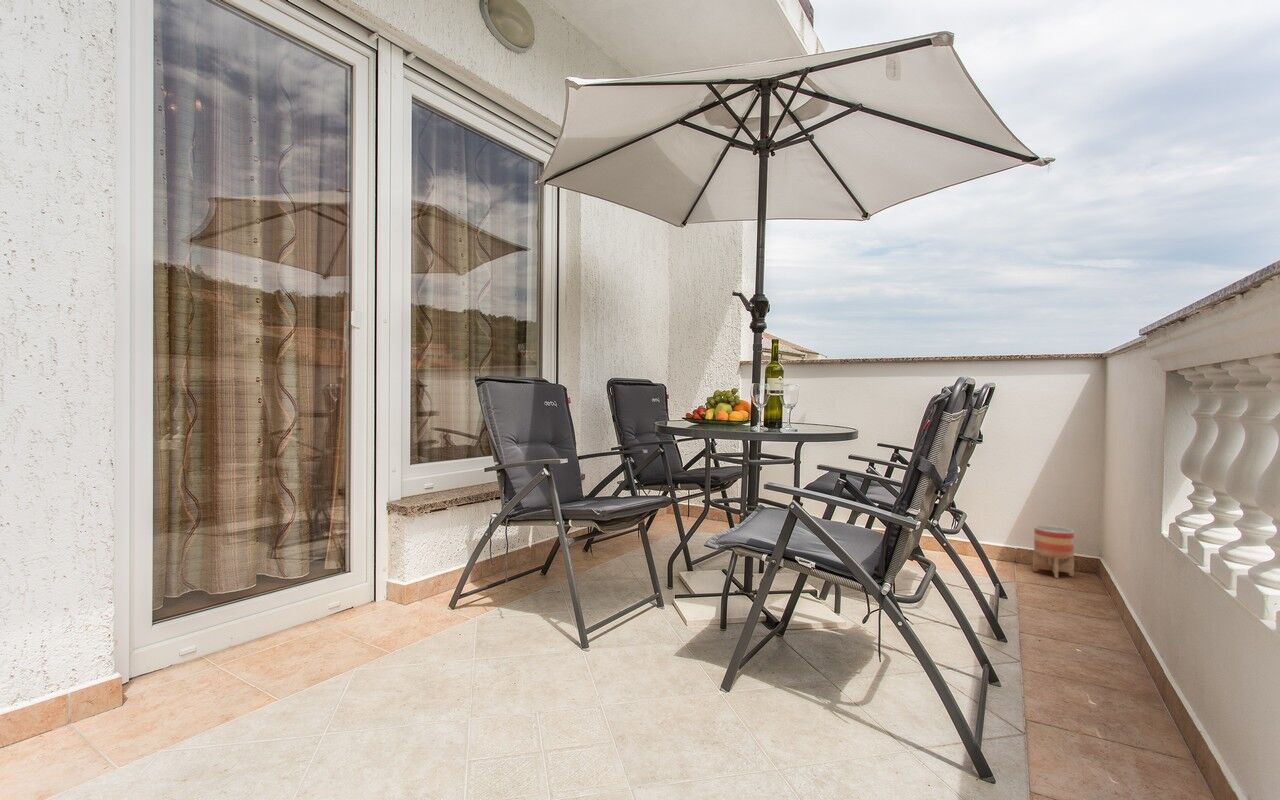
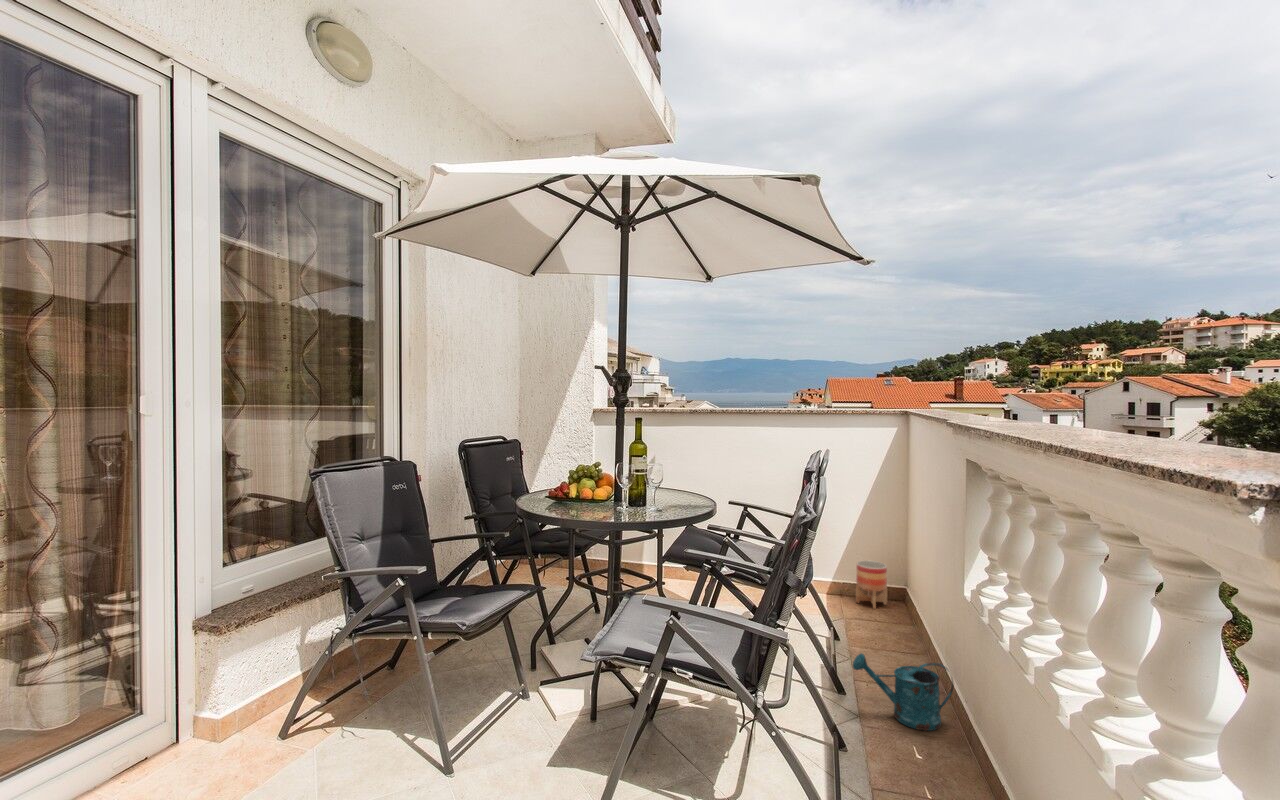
watering can: none [1014,594,1148,686] -> present [853,653,954,731]

